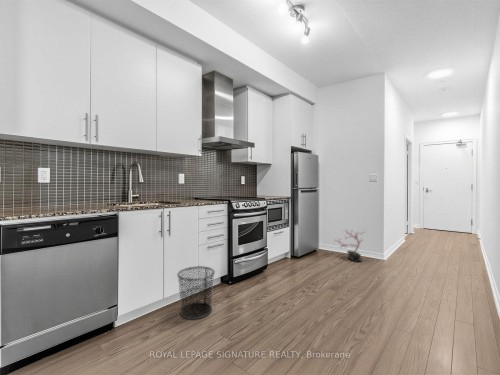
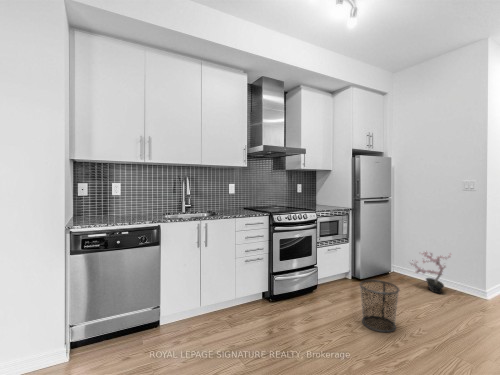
waste bin: present [178,266,214,319] -> present [360,280,400,332]

